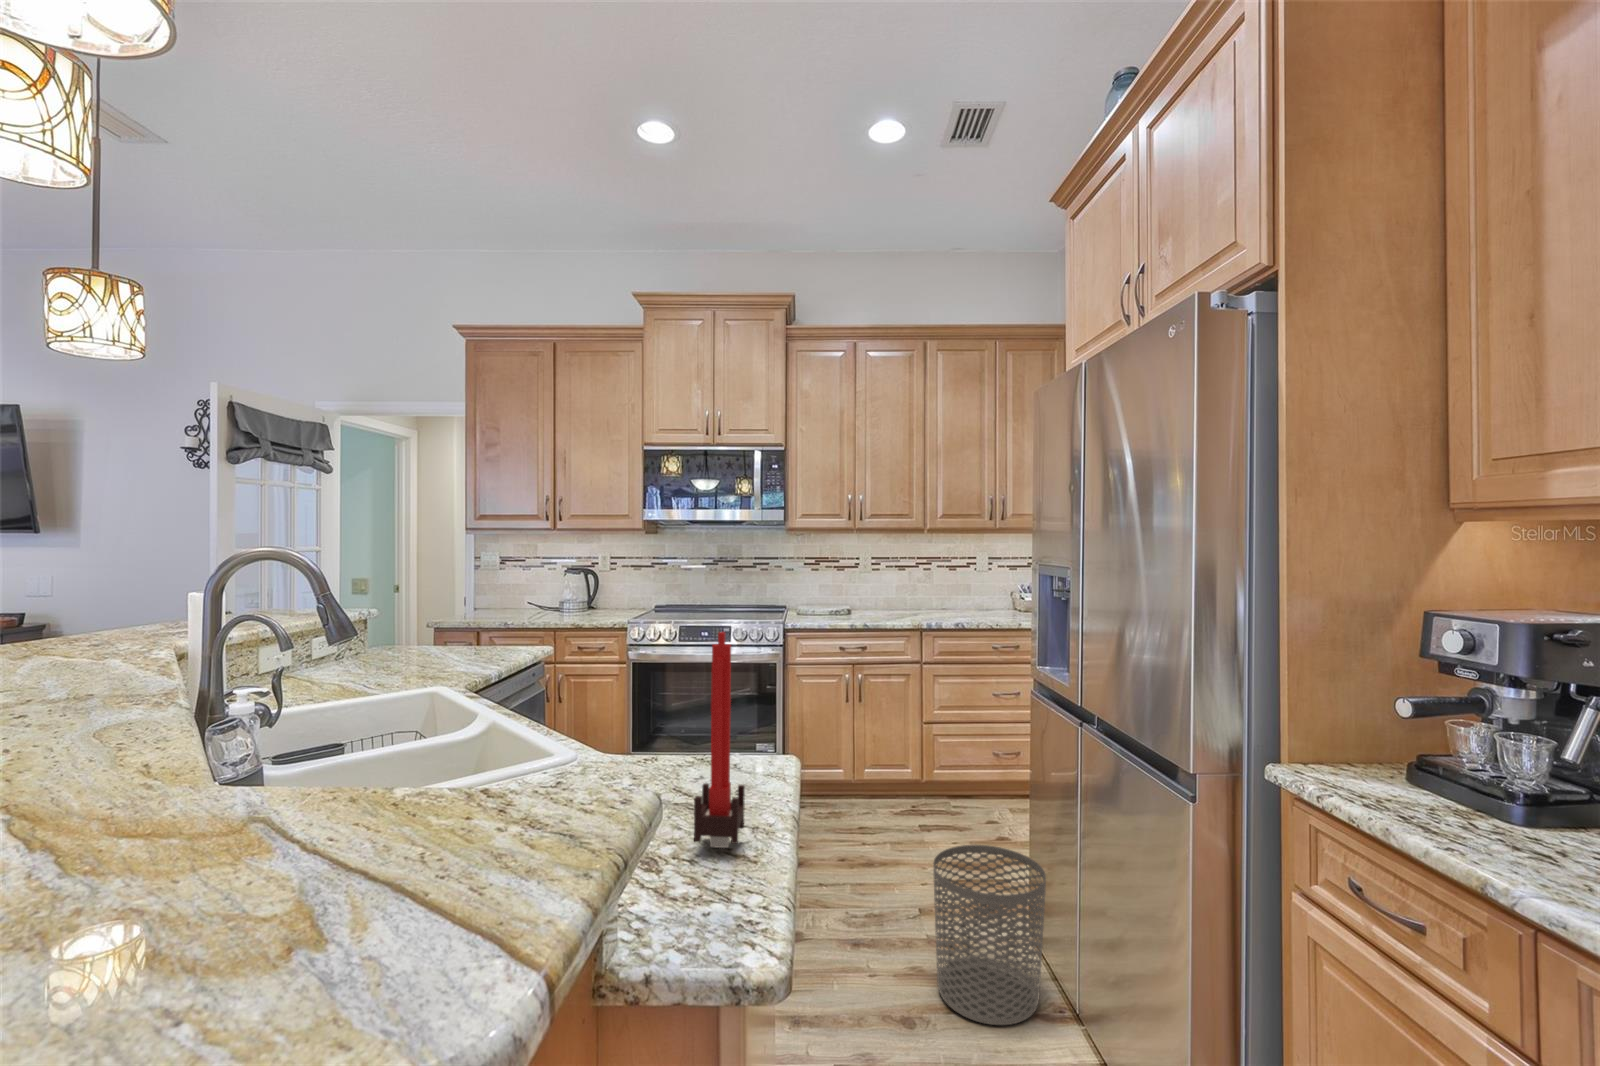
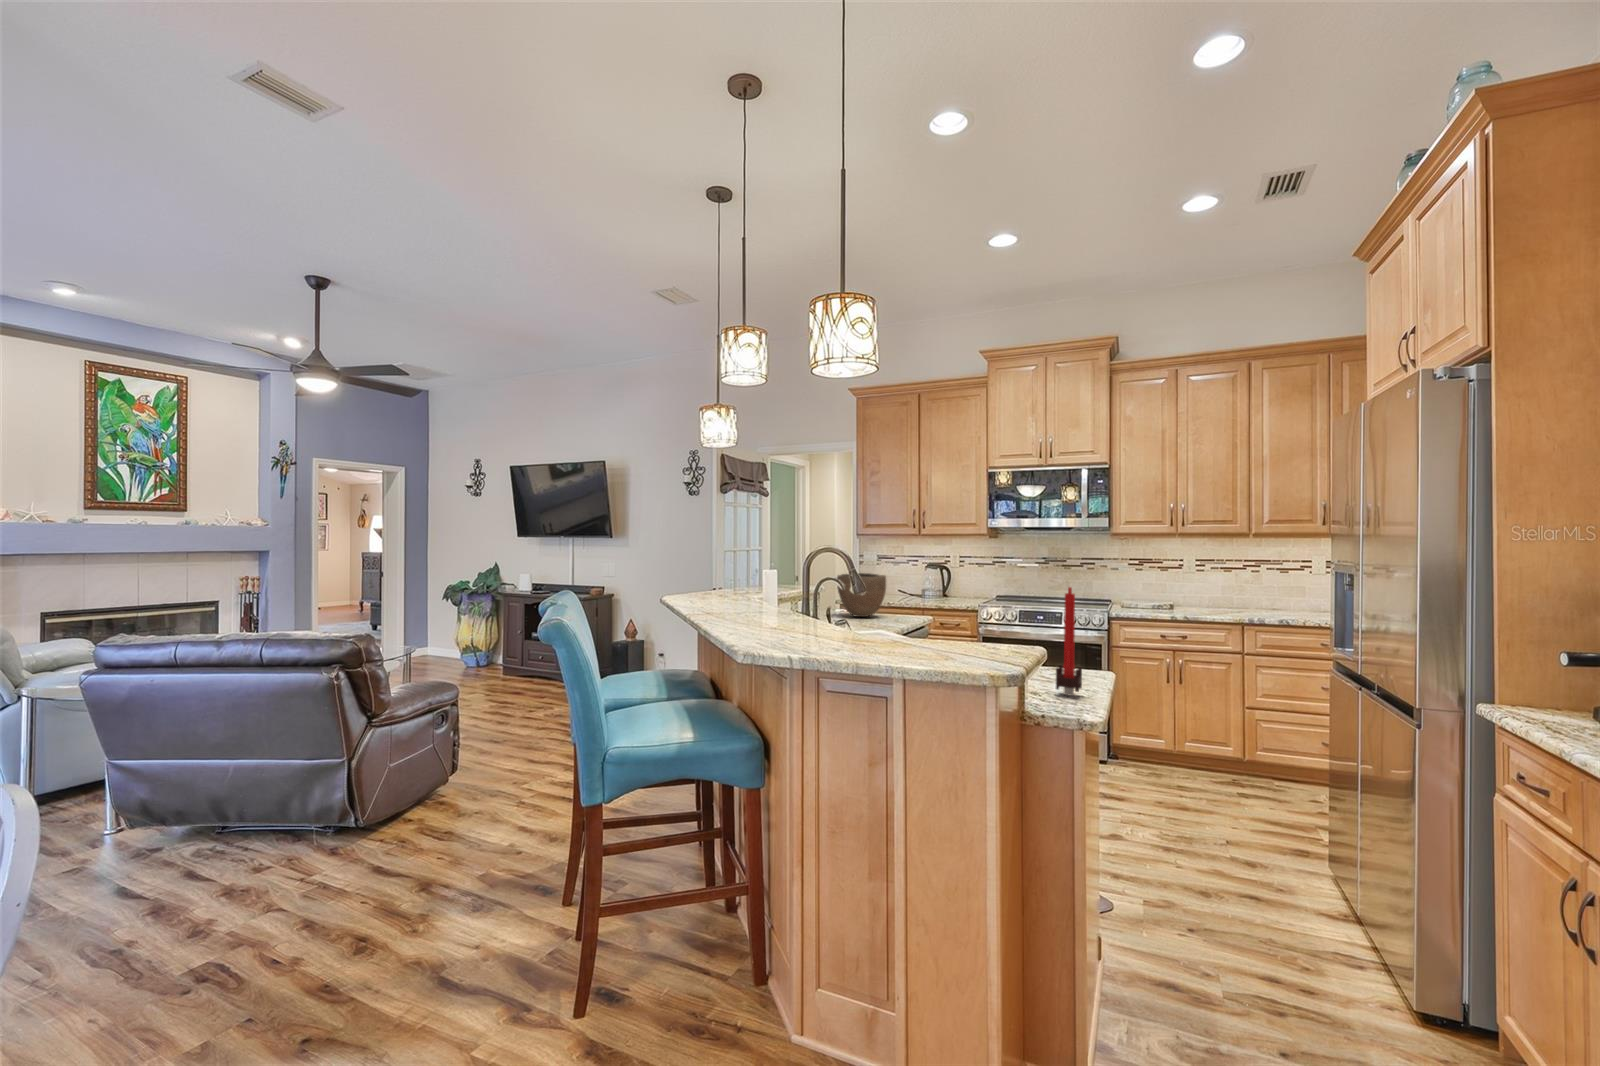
bowl: none [382,589,470,659] -> present [837,573,886,617]
waste bin: present [933,845,1046,1025] -> none [1231,783,1331,914]

